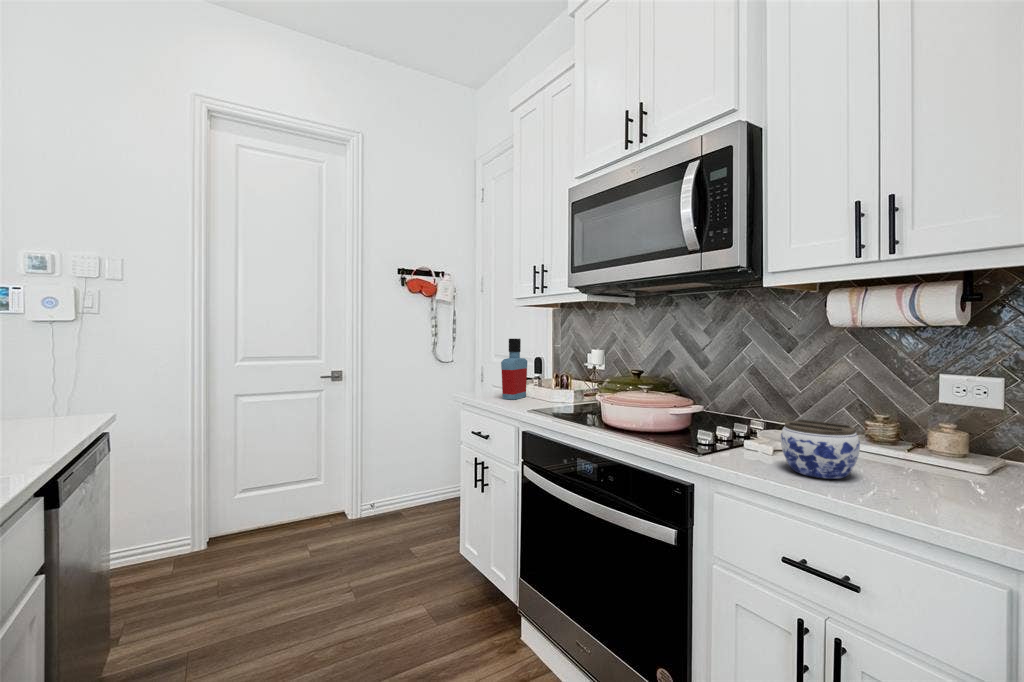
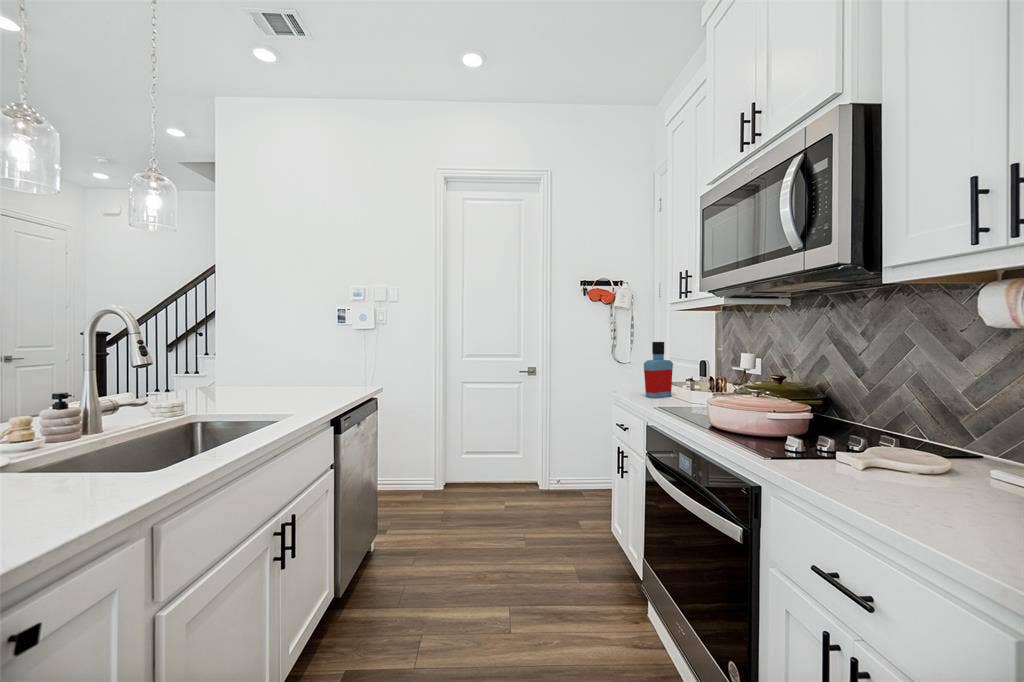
jar: present [781,419,860,479] -> none [844,435,944,505]

